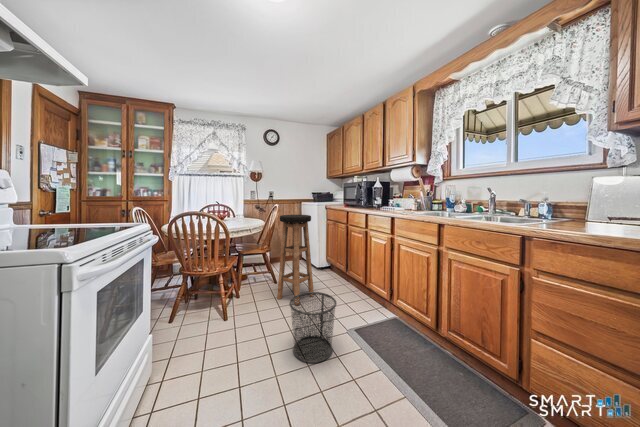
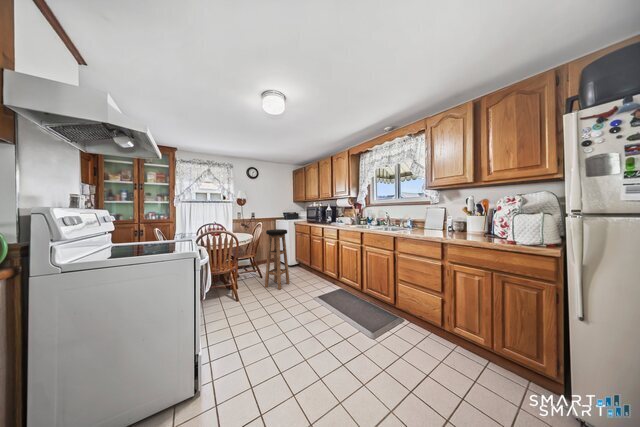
waste bin: present [289,292,337,363] -> none [280,276,308,315]

